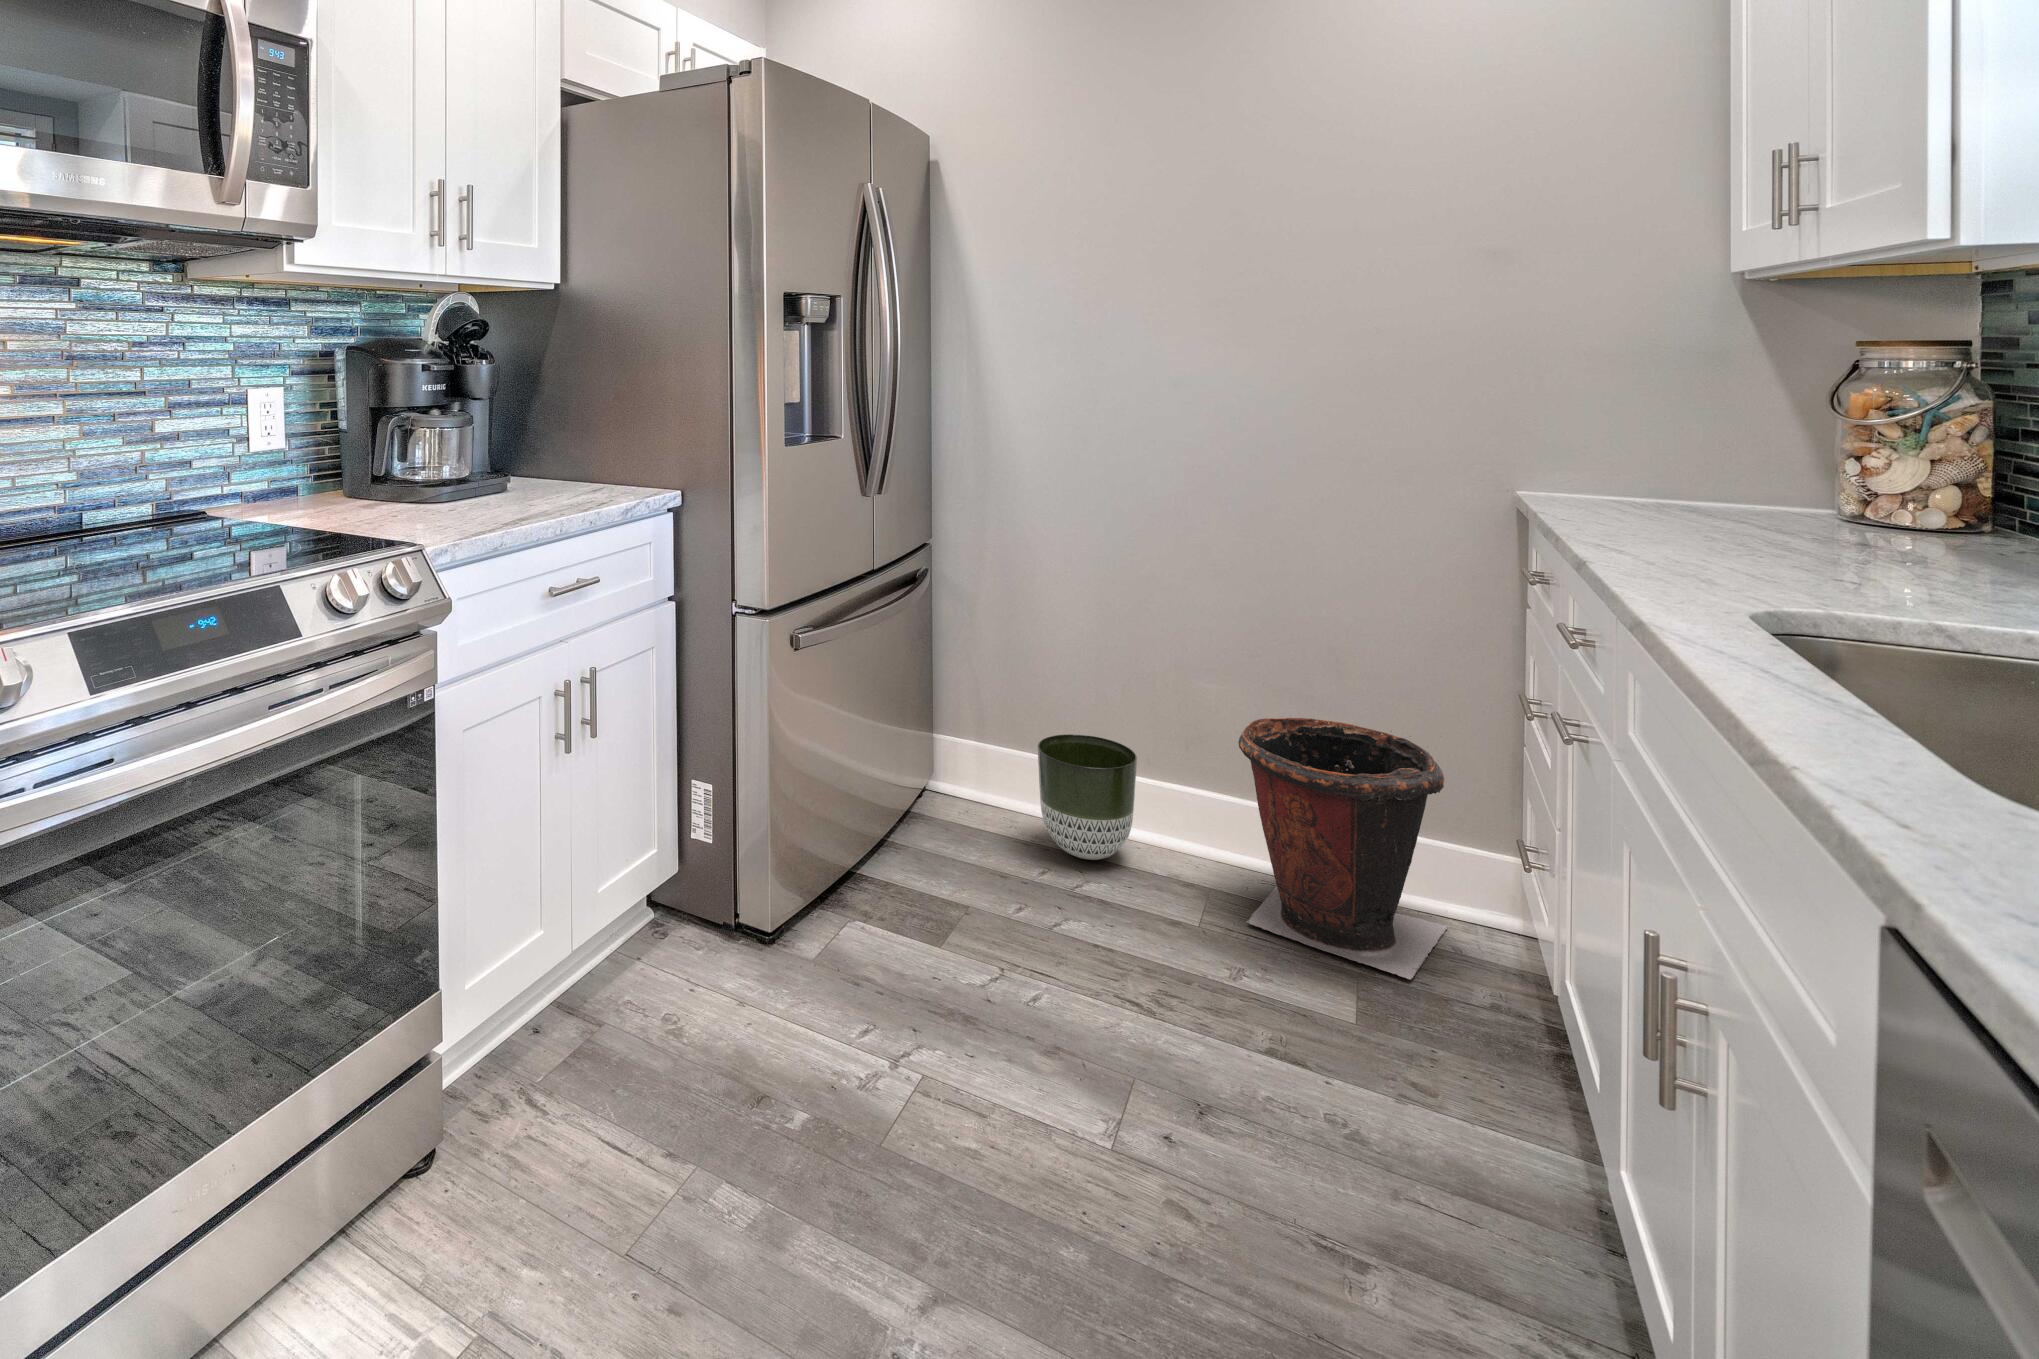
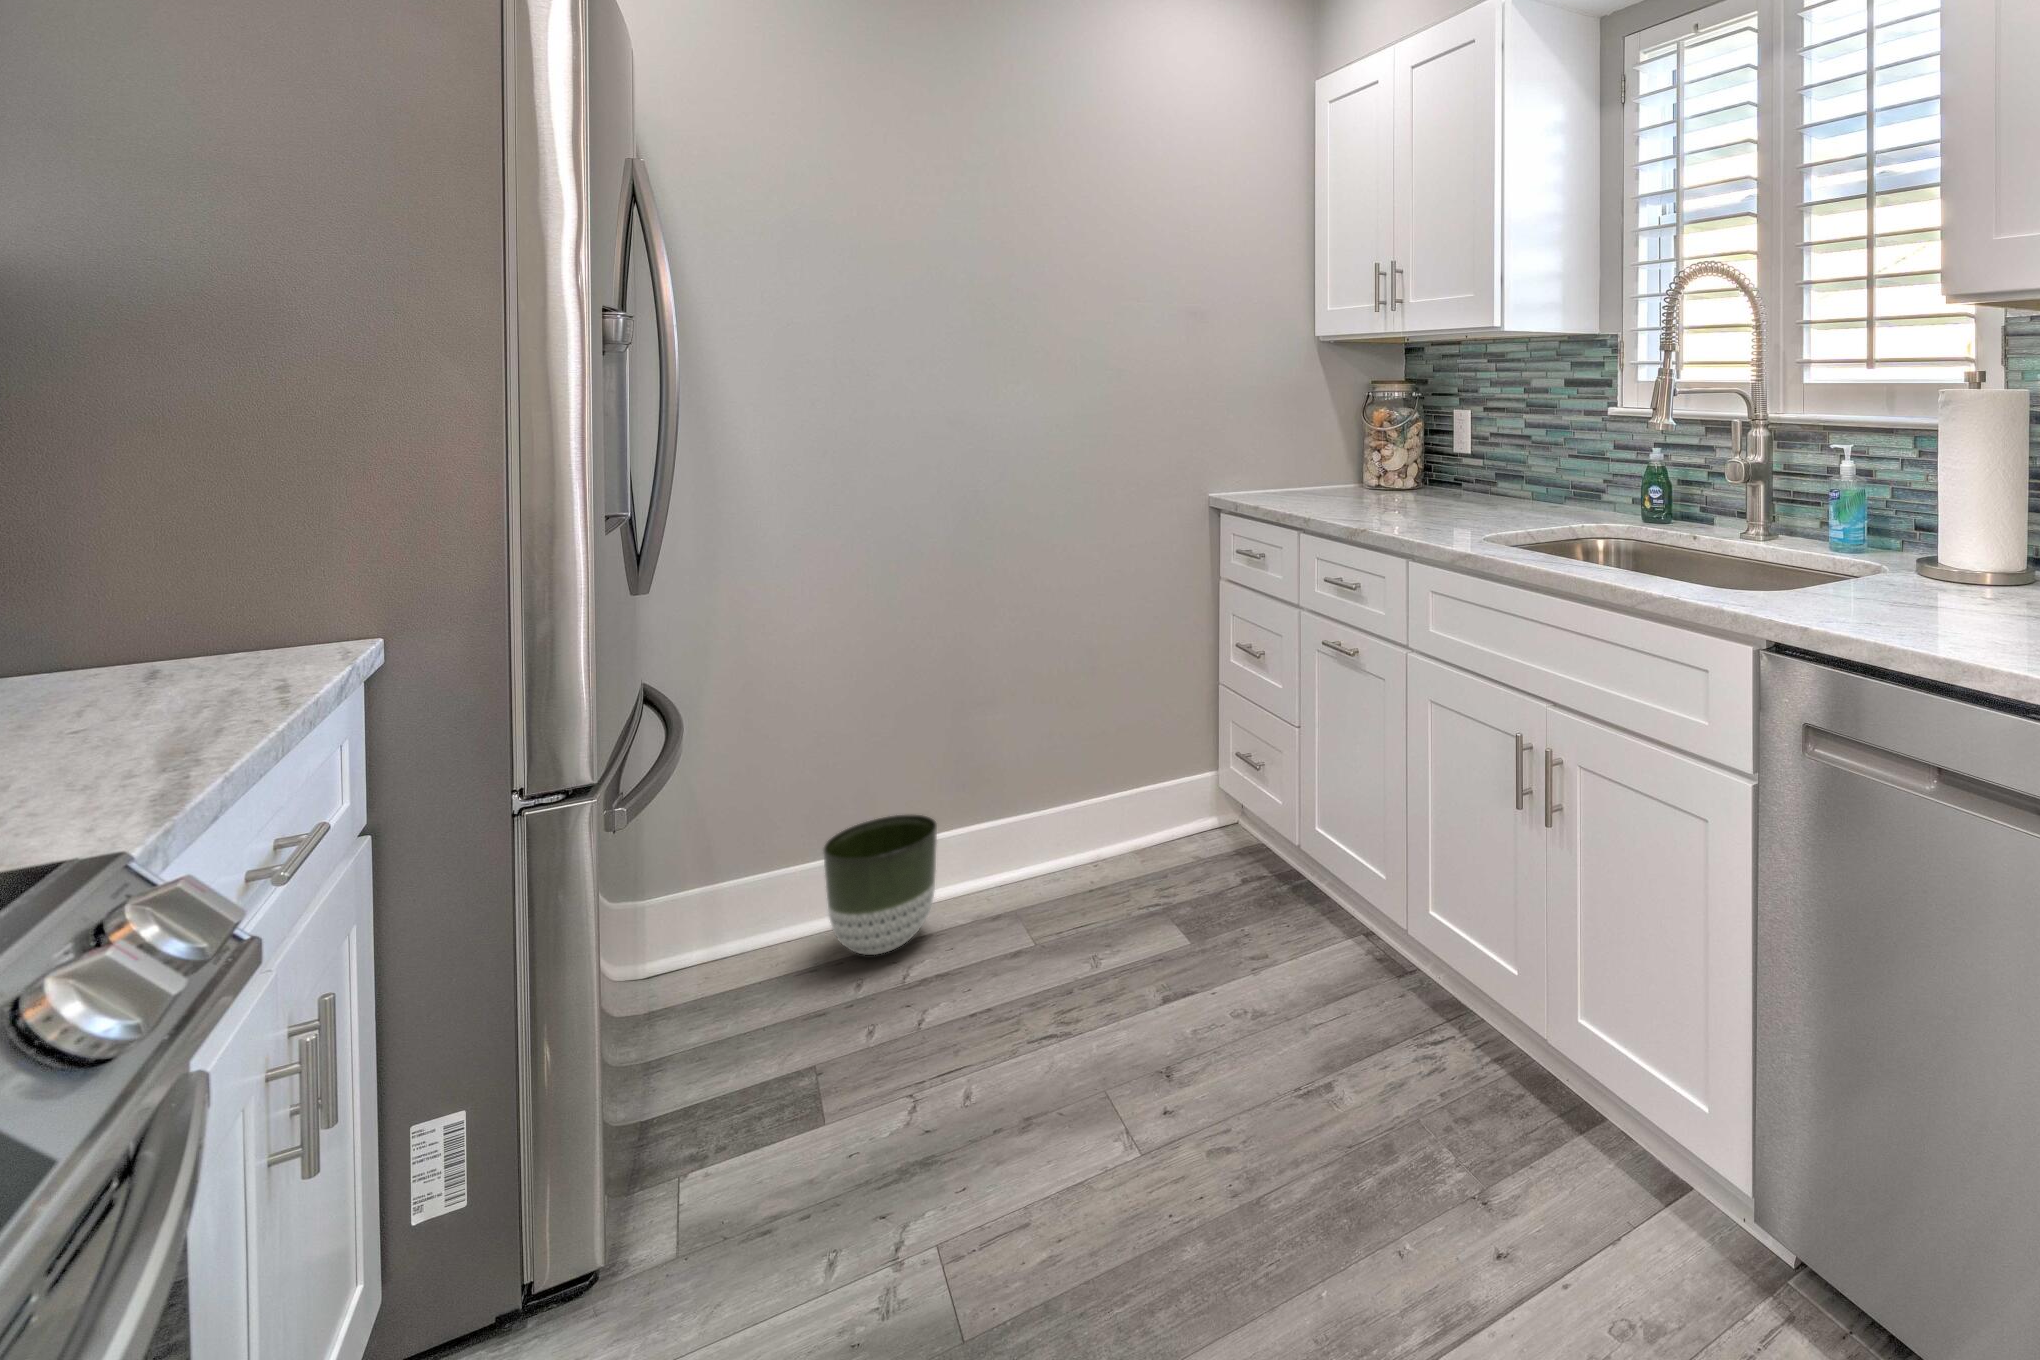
waste bin: present [1238,718,1447,980] -> none [1037,704,1197,918]

